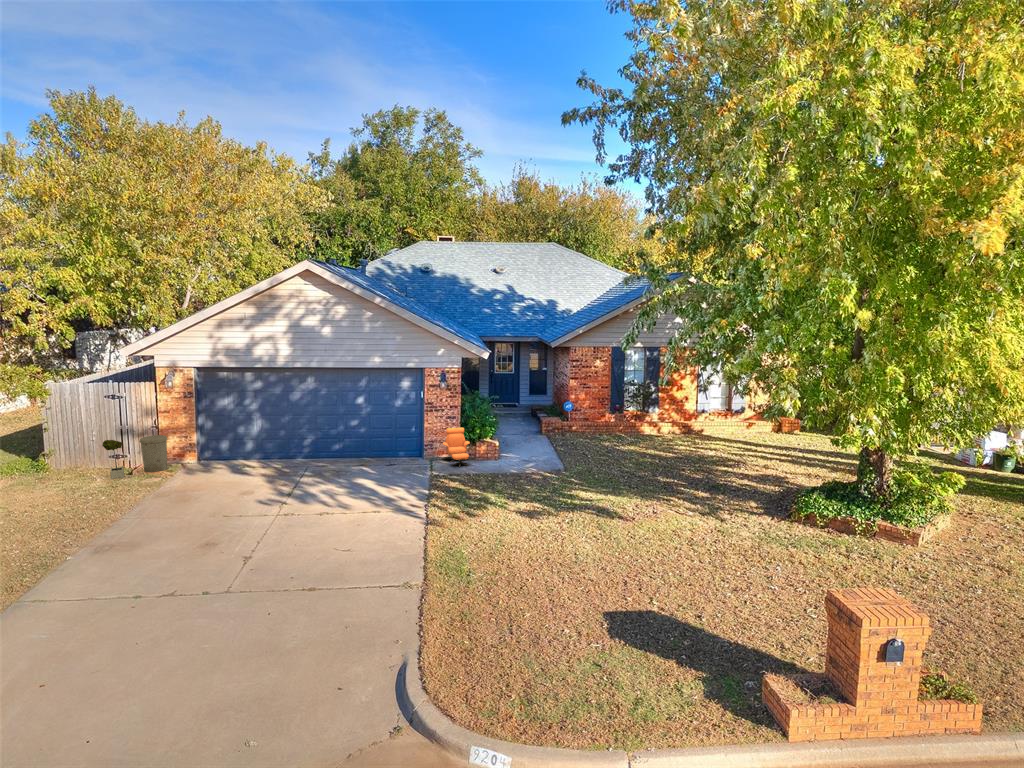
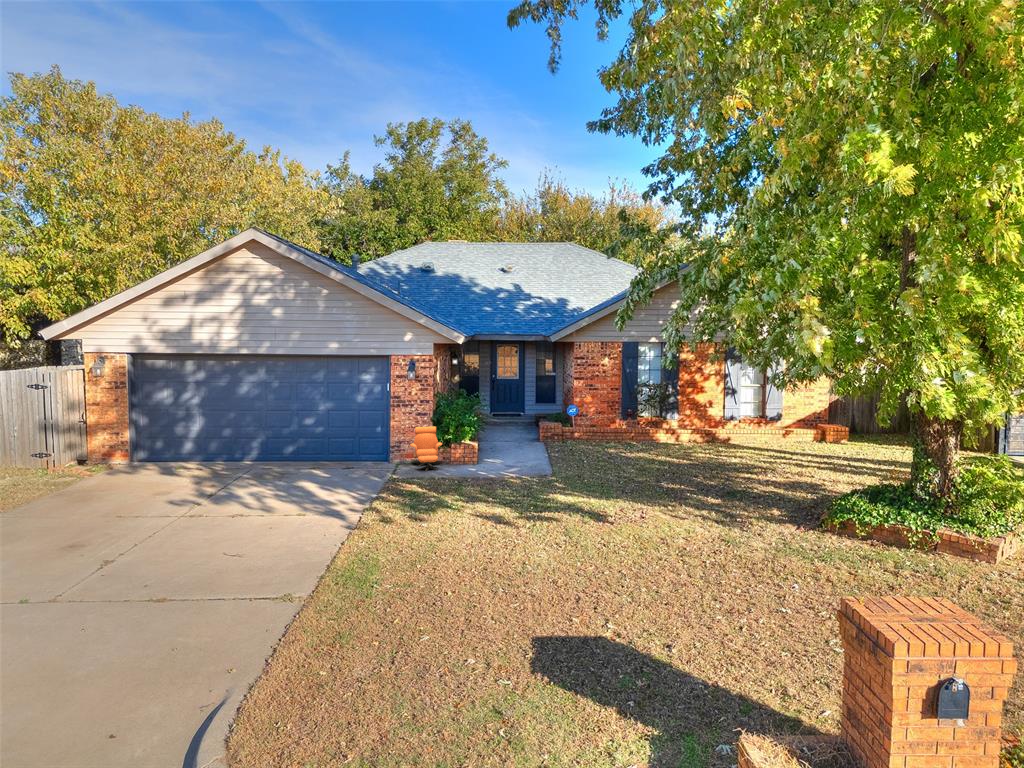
trash can: present [139,435,167,472] -> none [65,431,99,472]
potted tree: present [102,440,124,479] -> none [19,433,45,478]

